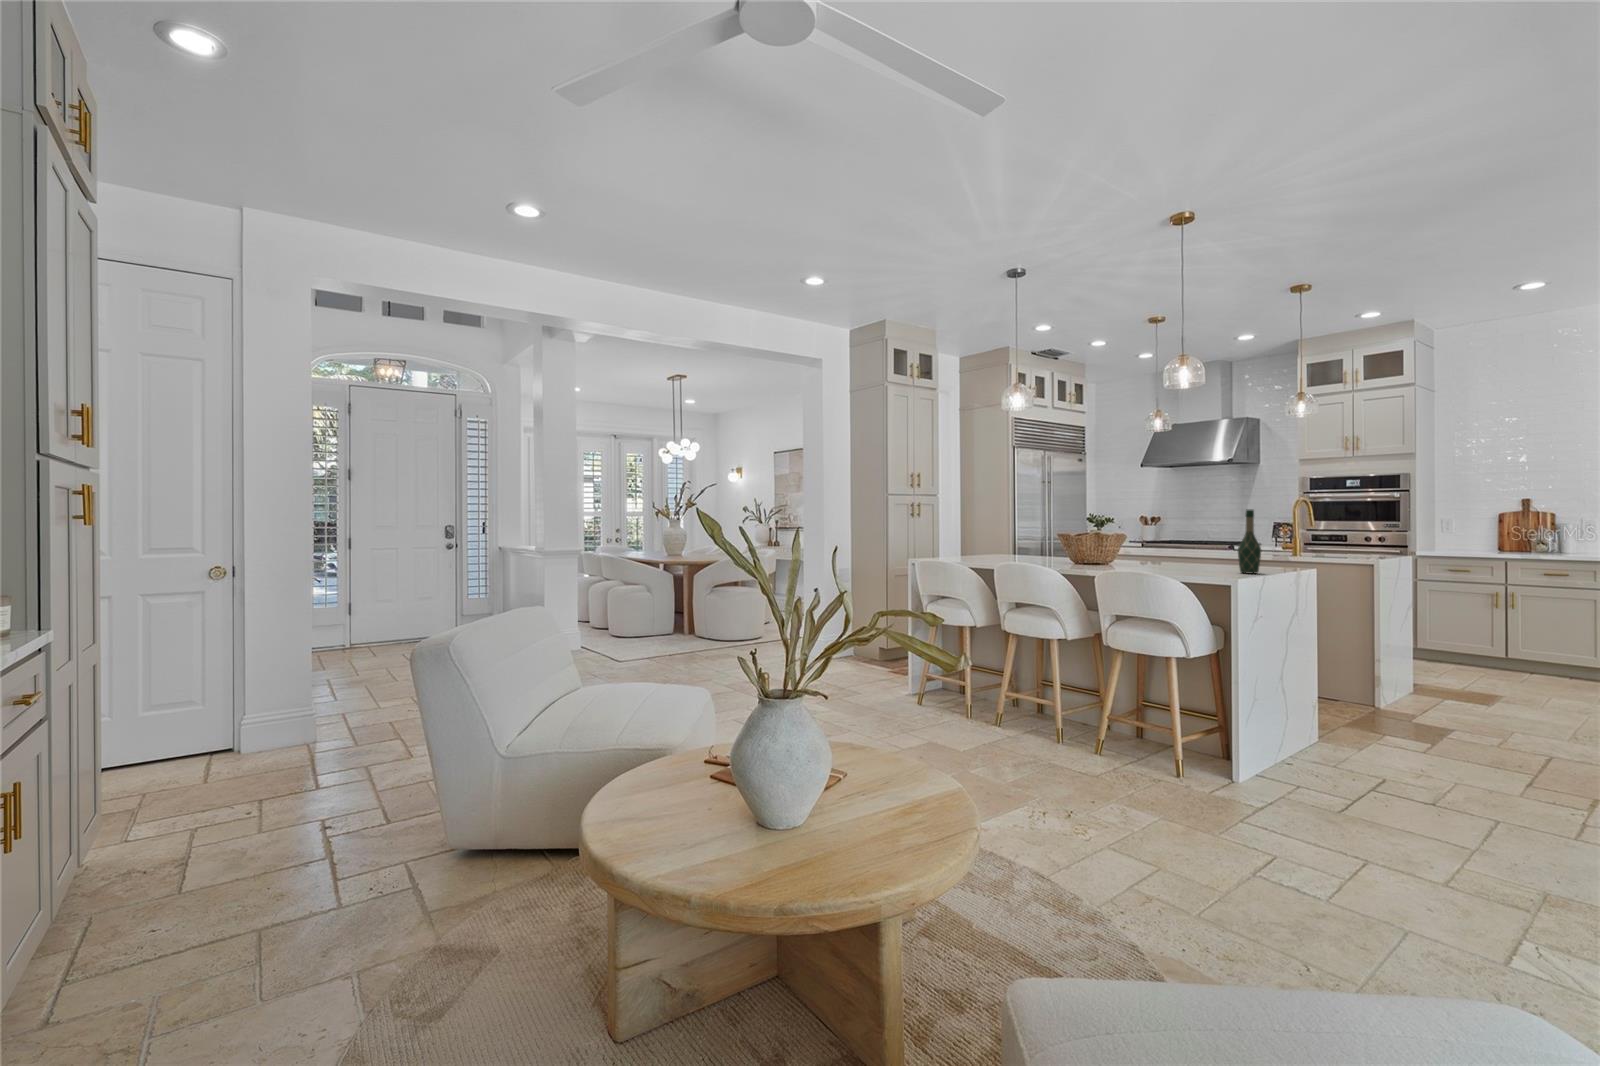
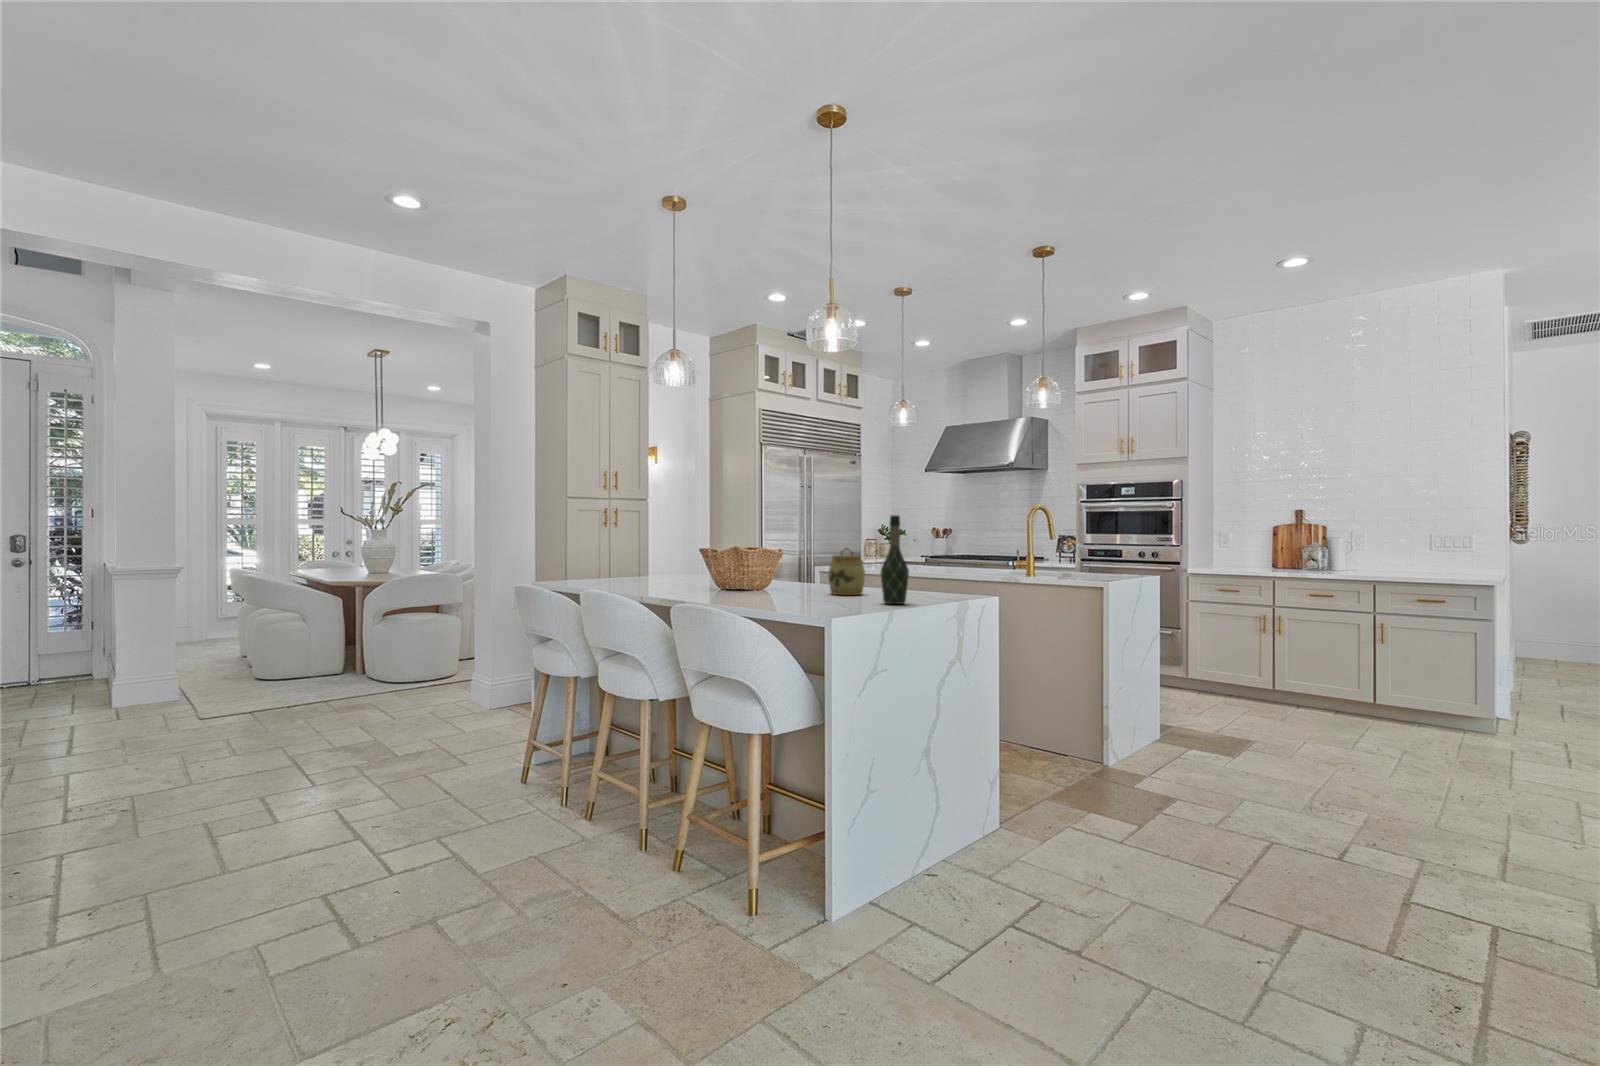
jar: none [1176,533,1204,568] -> present [828,548,865,595]

